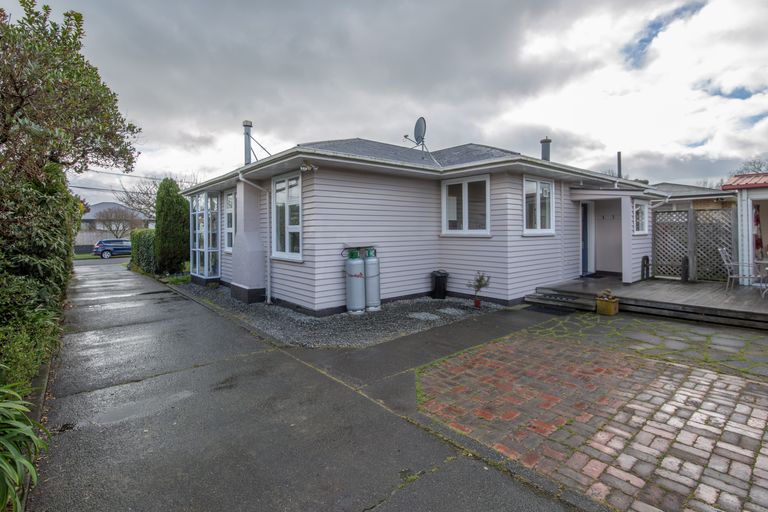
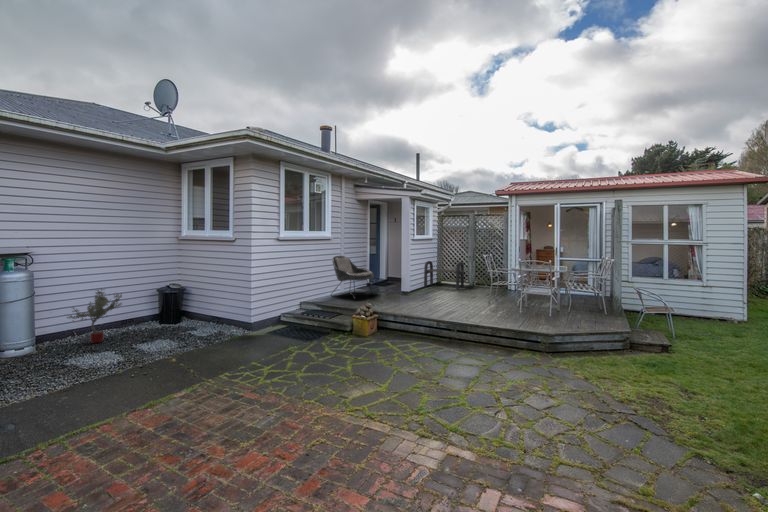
lounge chair: none [556,250,597,287] -> present [331,256,375,299]
potted tree: present [466,271,490,307] -> present [67,289,122,343]

